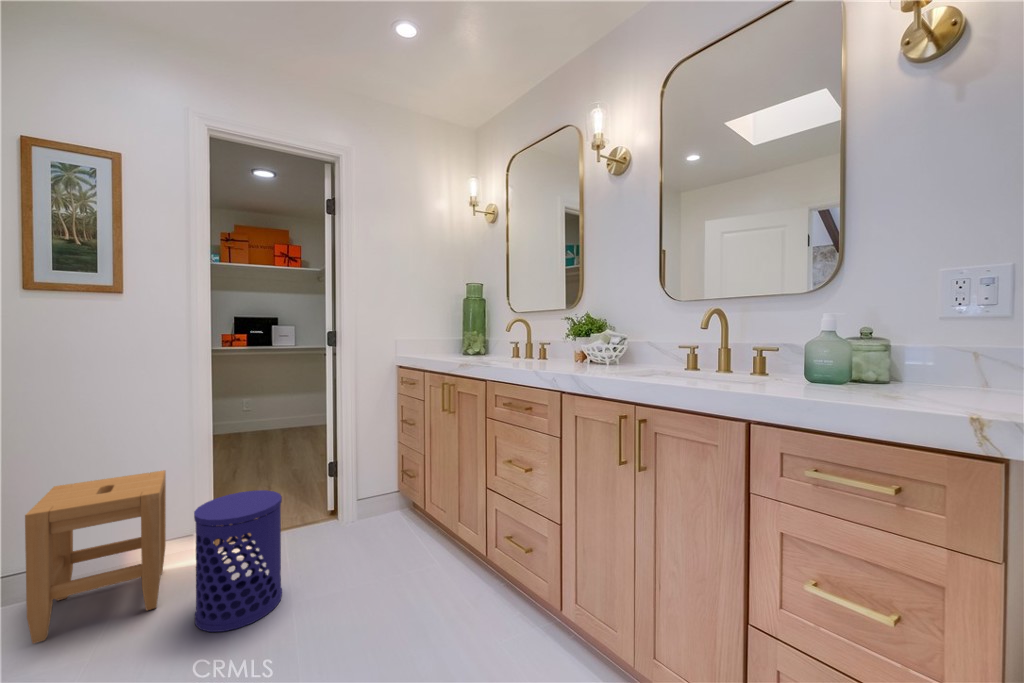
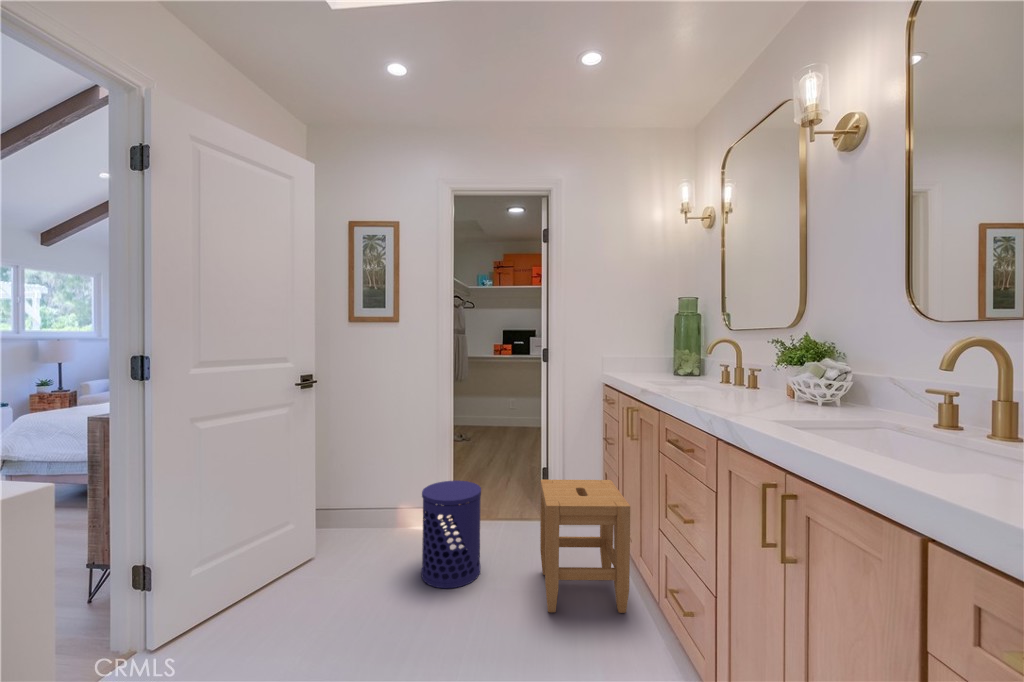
stool: present [25,470,166,644] -> present [540,480,630,613]

